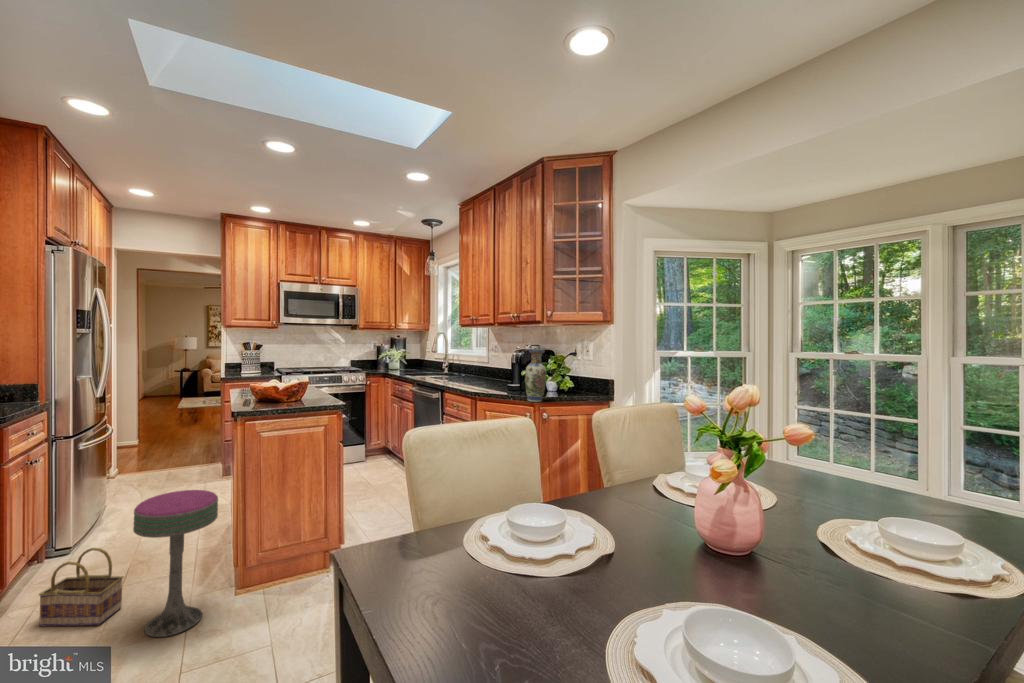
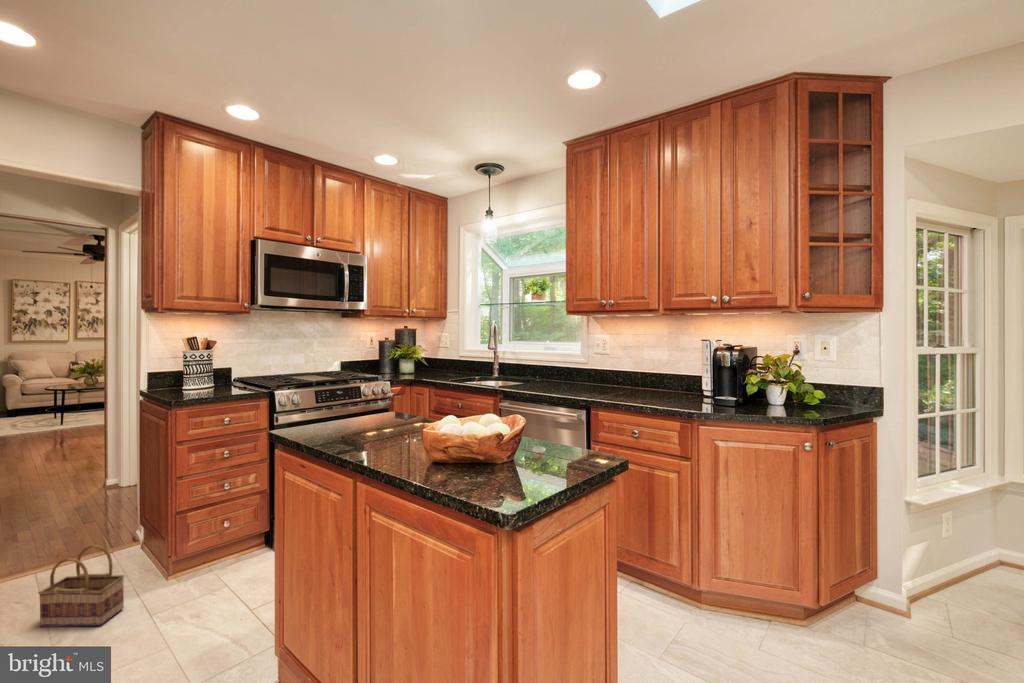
vase: present [525,349,546,402] -> none [552,326,575,385]
bar stool: present [133,490,218,637] -> none [131,482,219,638]

